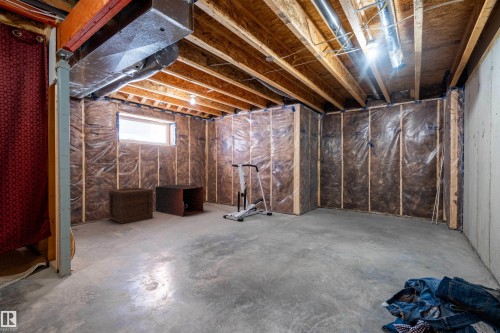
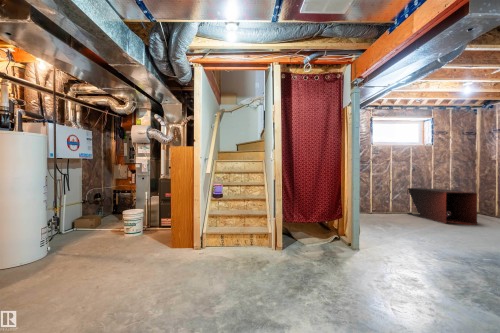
wooden crate: present [109,188,153,224] -> none [364,187,408,219]

